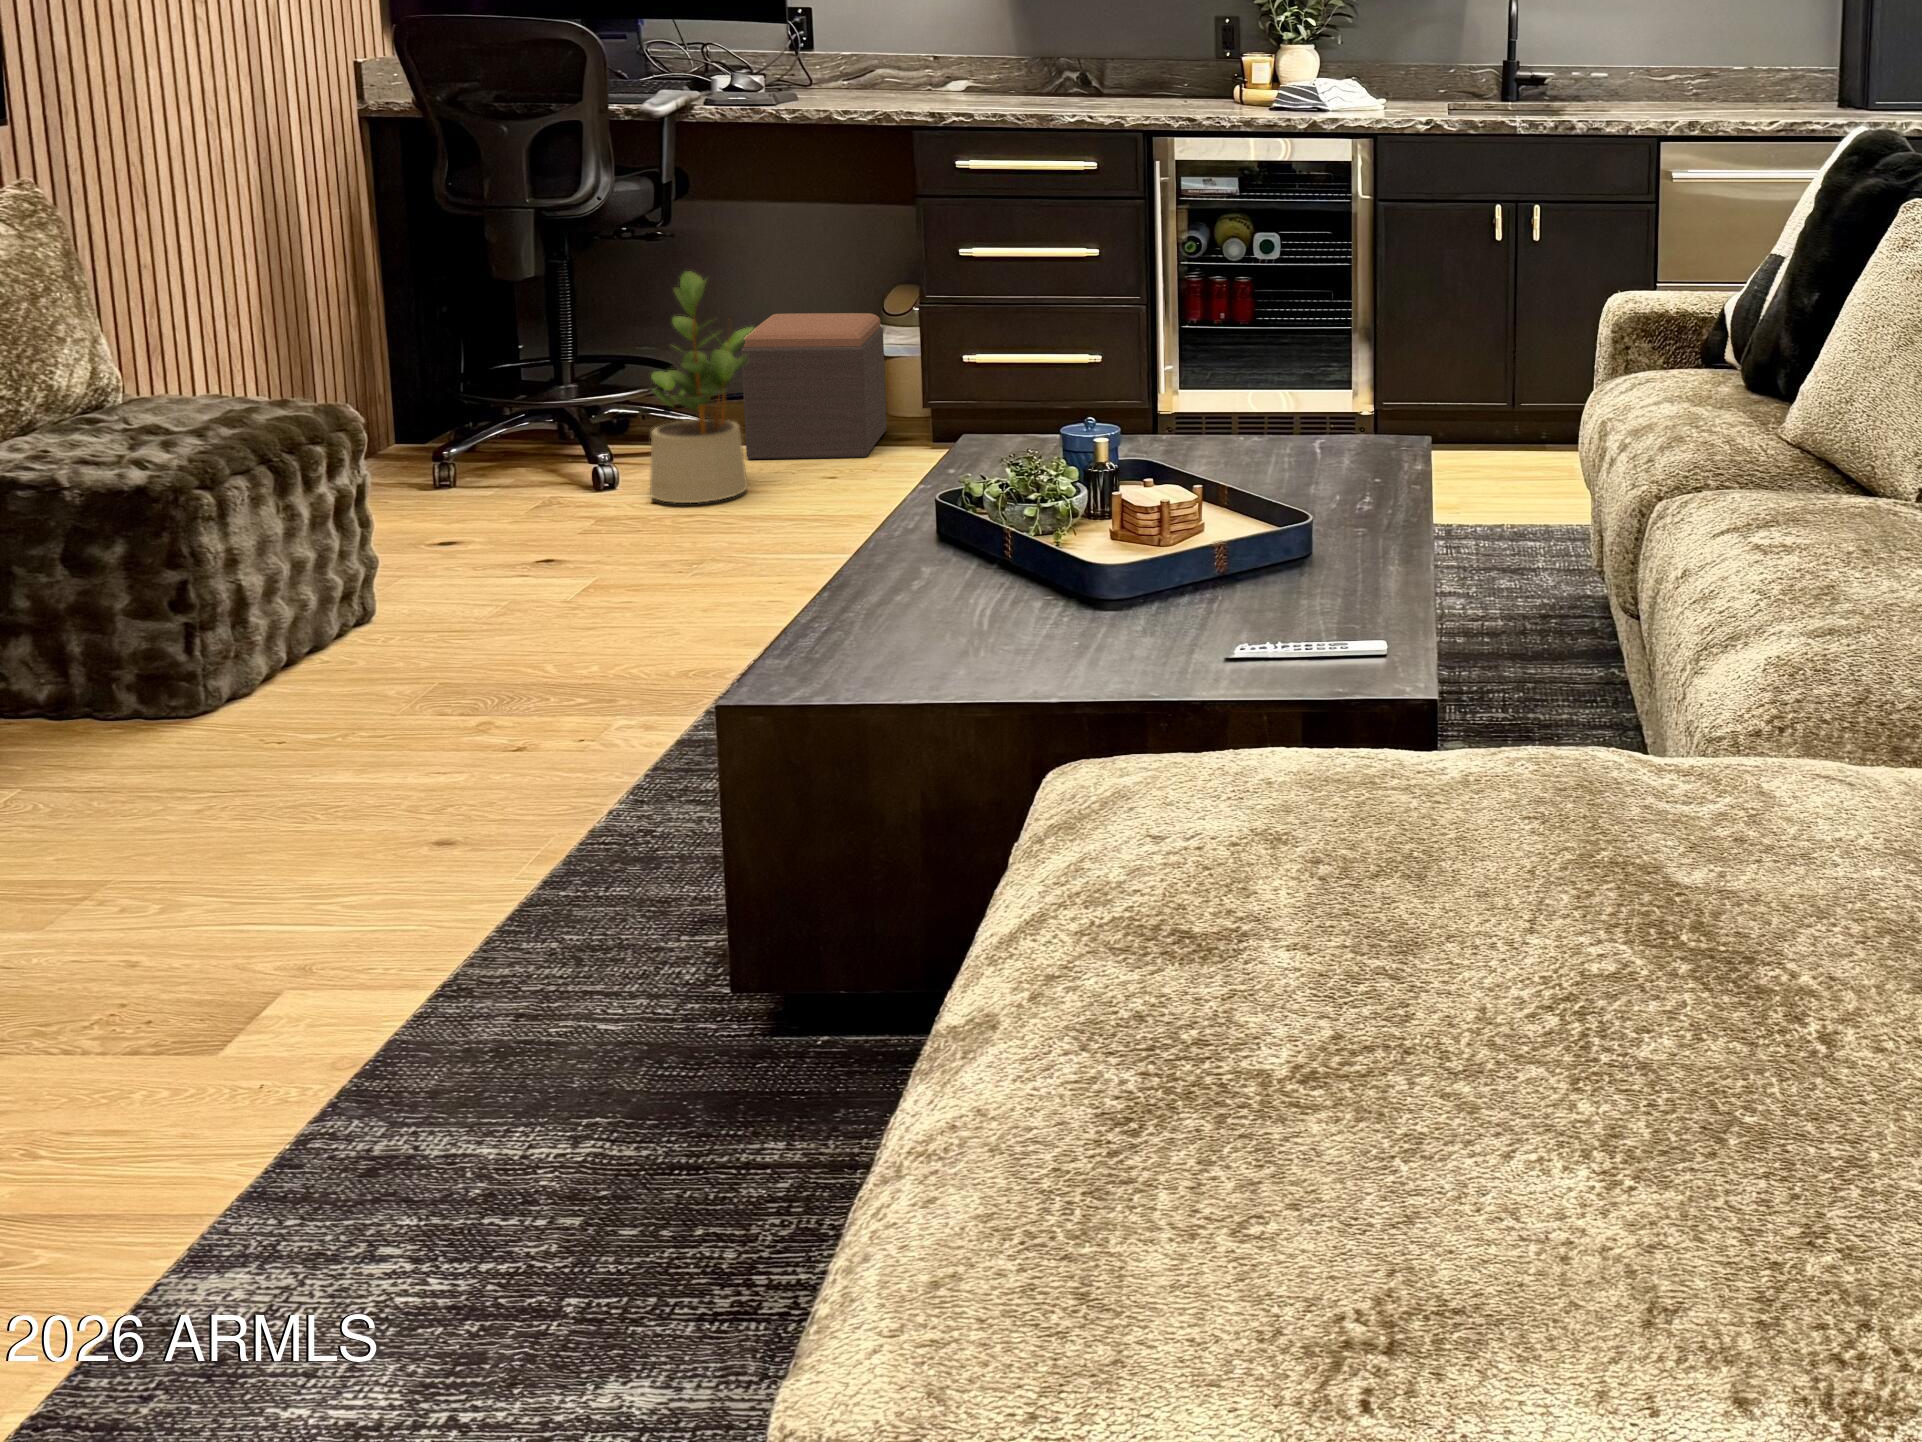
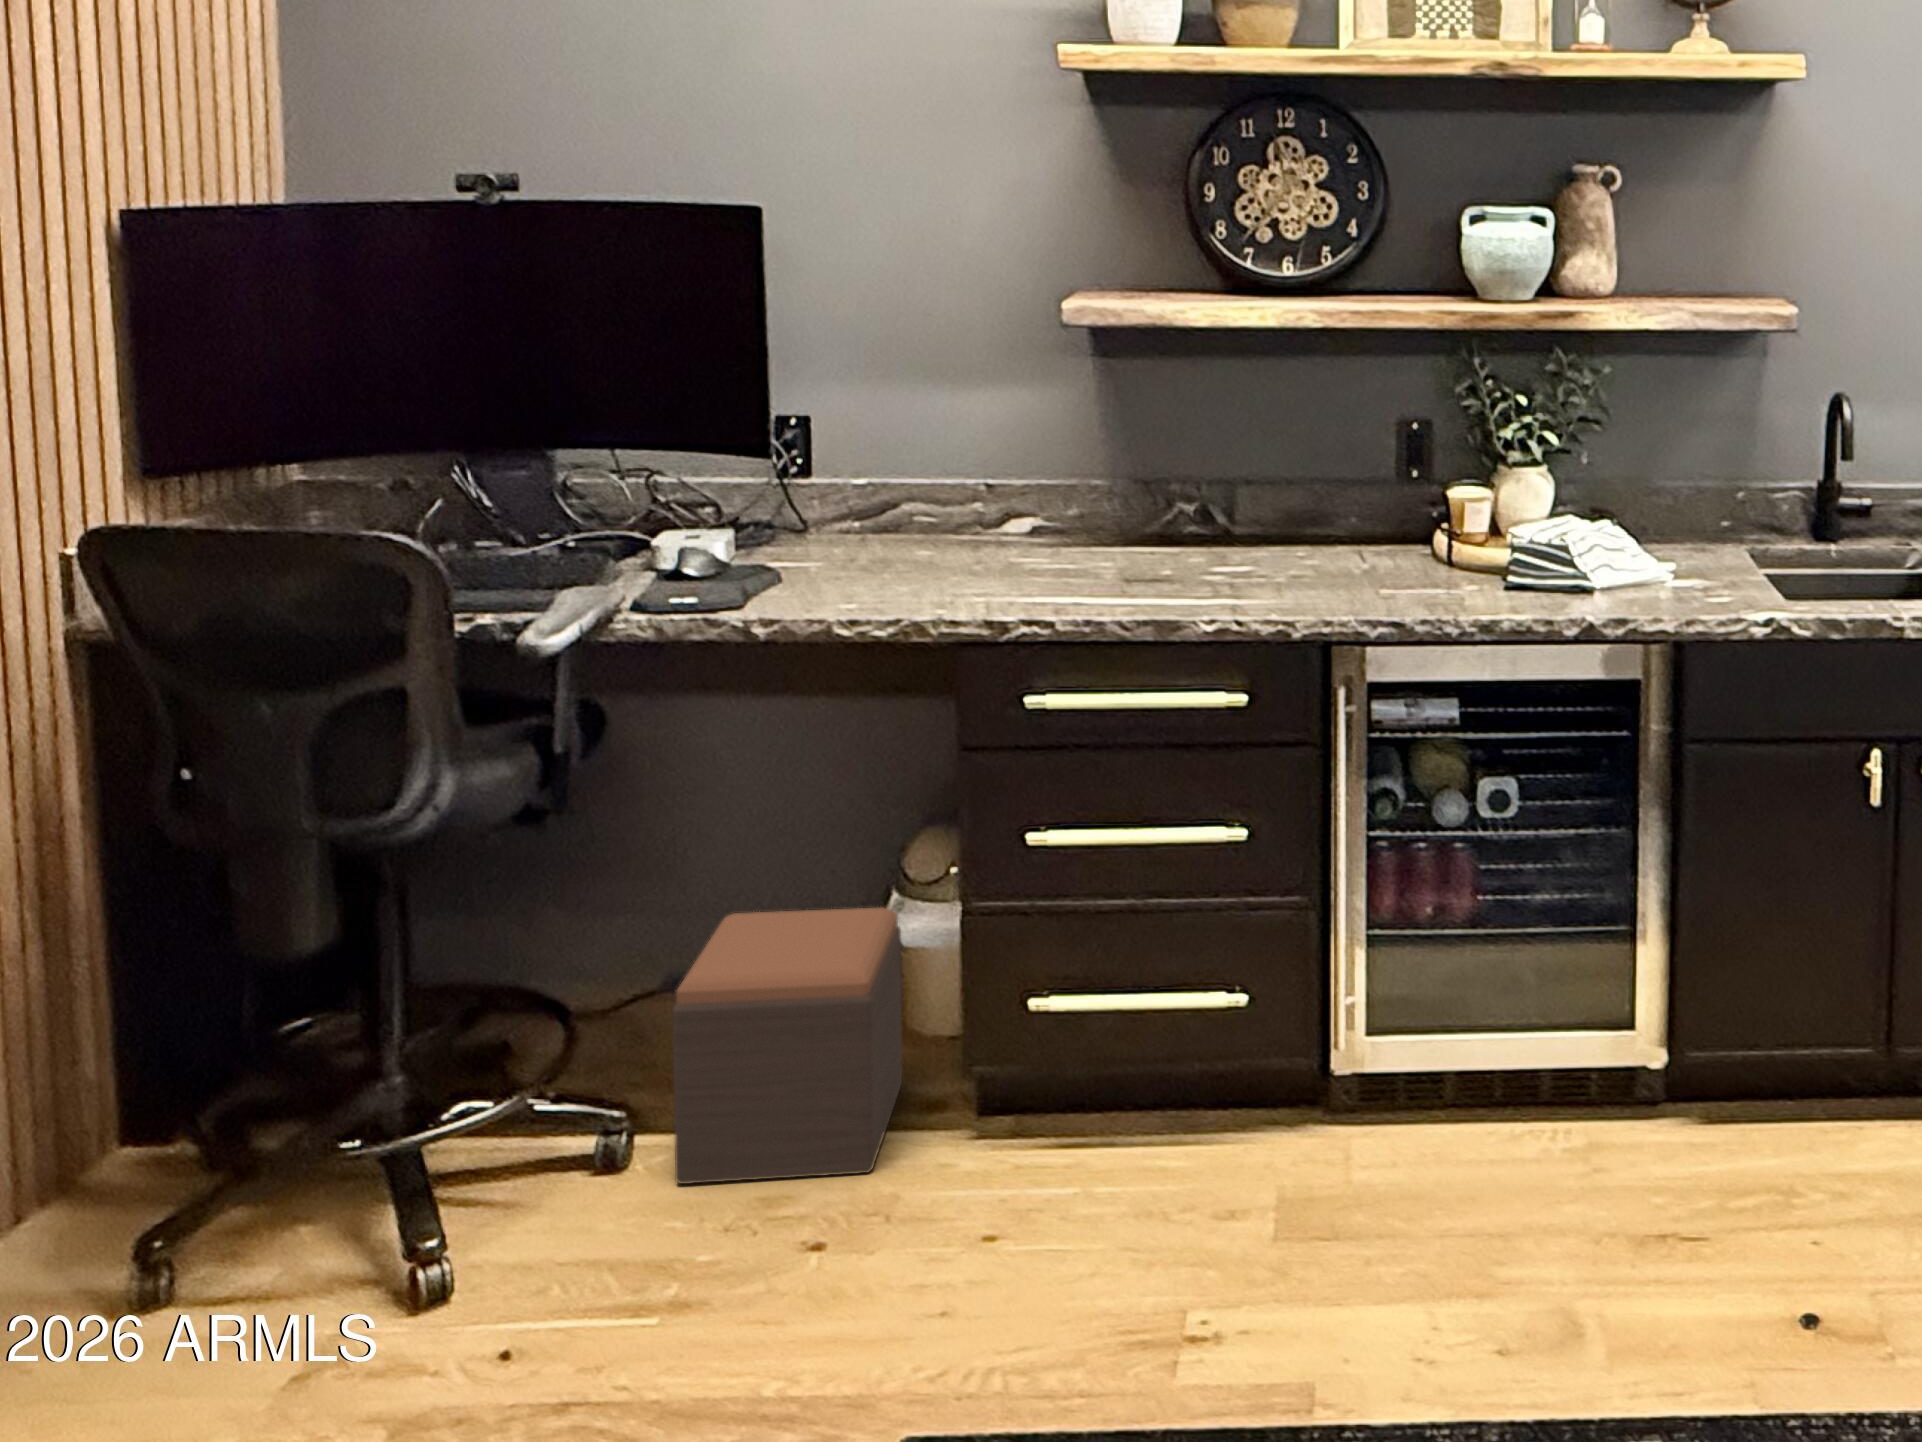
potted plant: present [650,271,754,503] -> none [496,940,693,1362]

